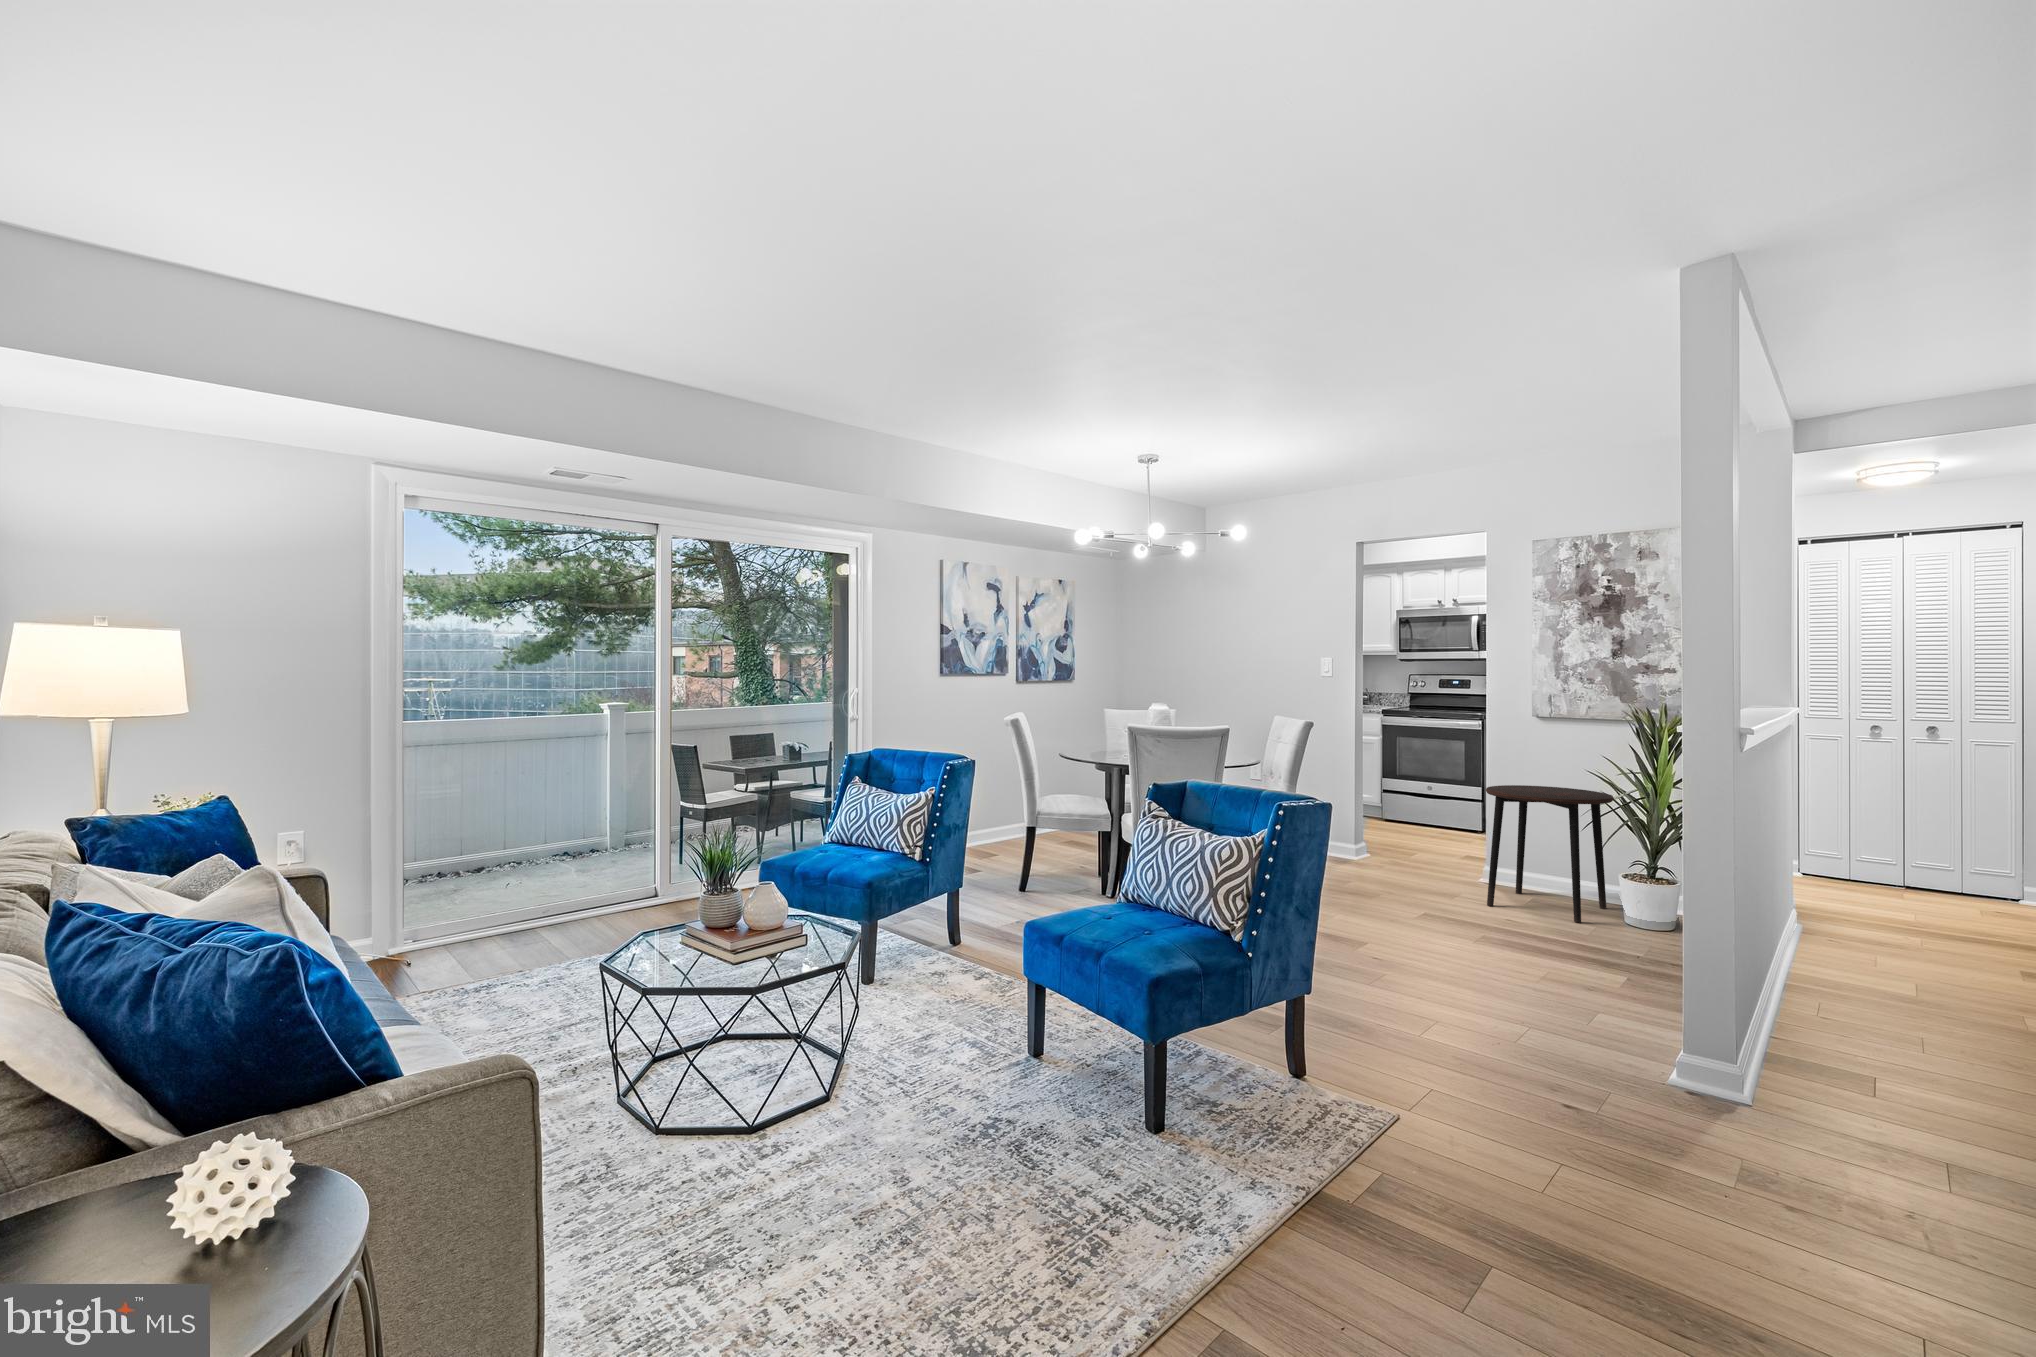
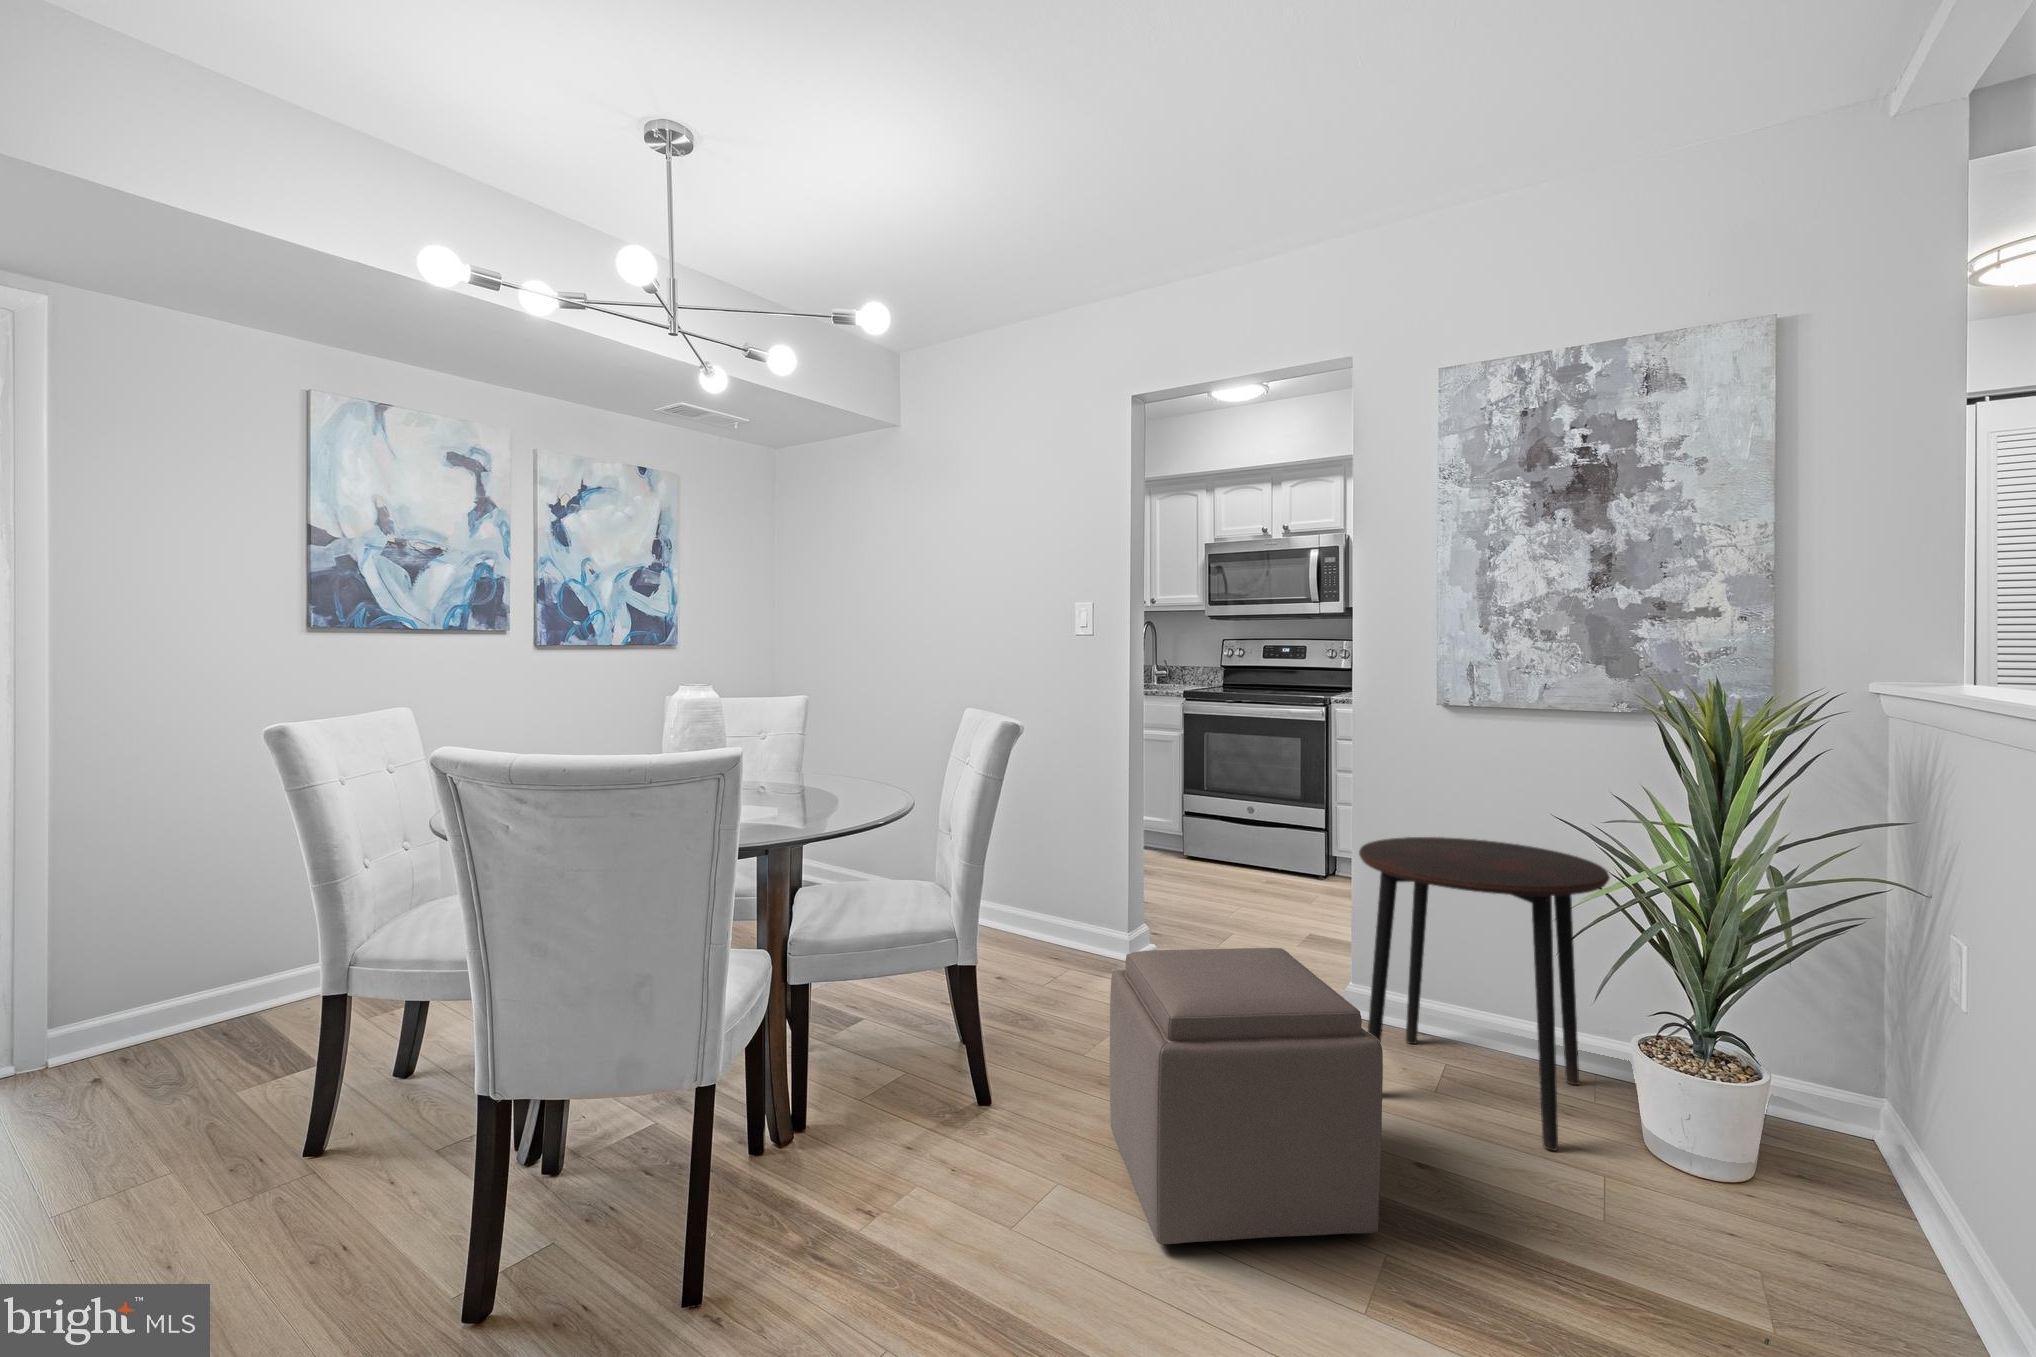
ottoman: none [1360,824,1485,933] -> present [1110,948,1383,1244]

